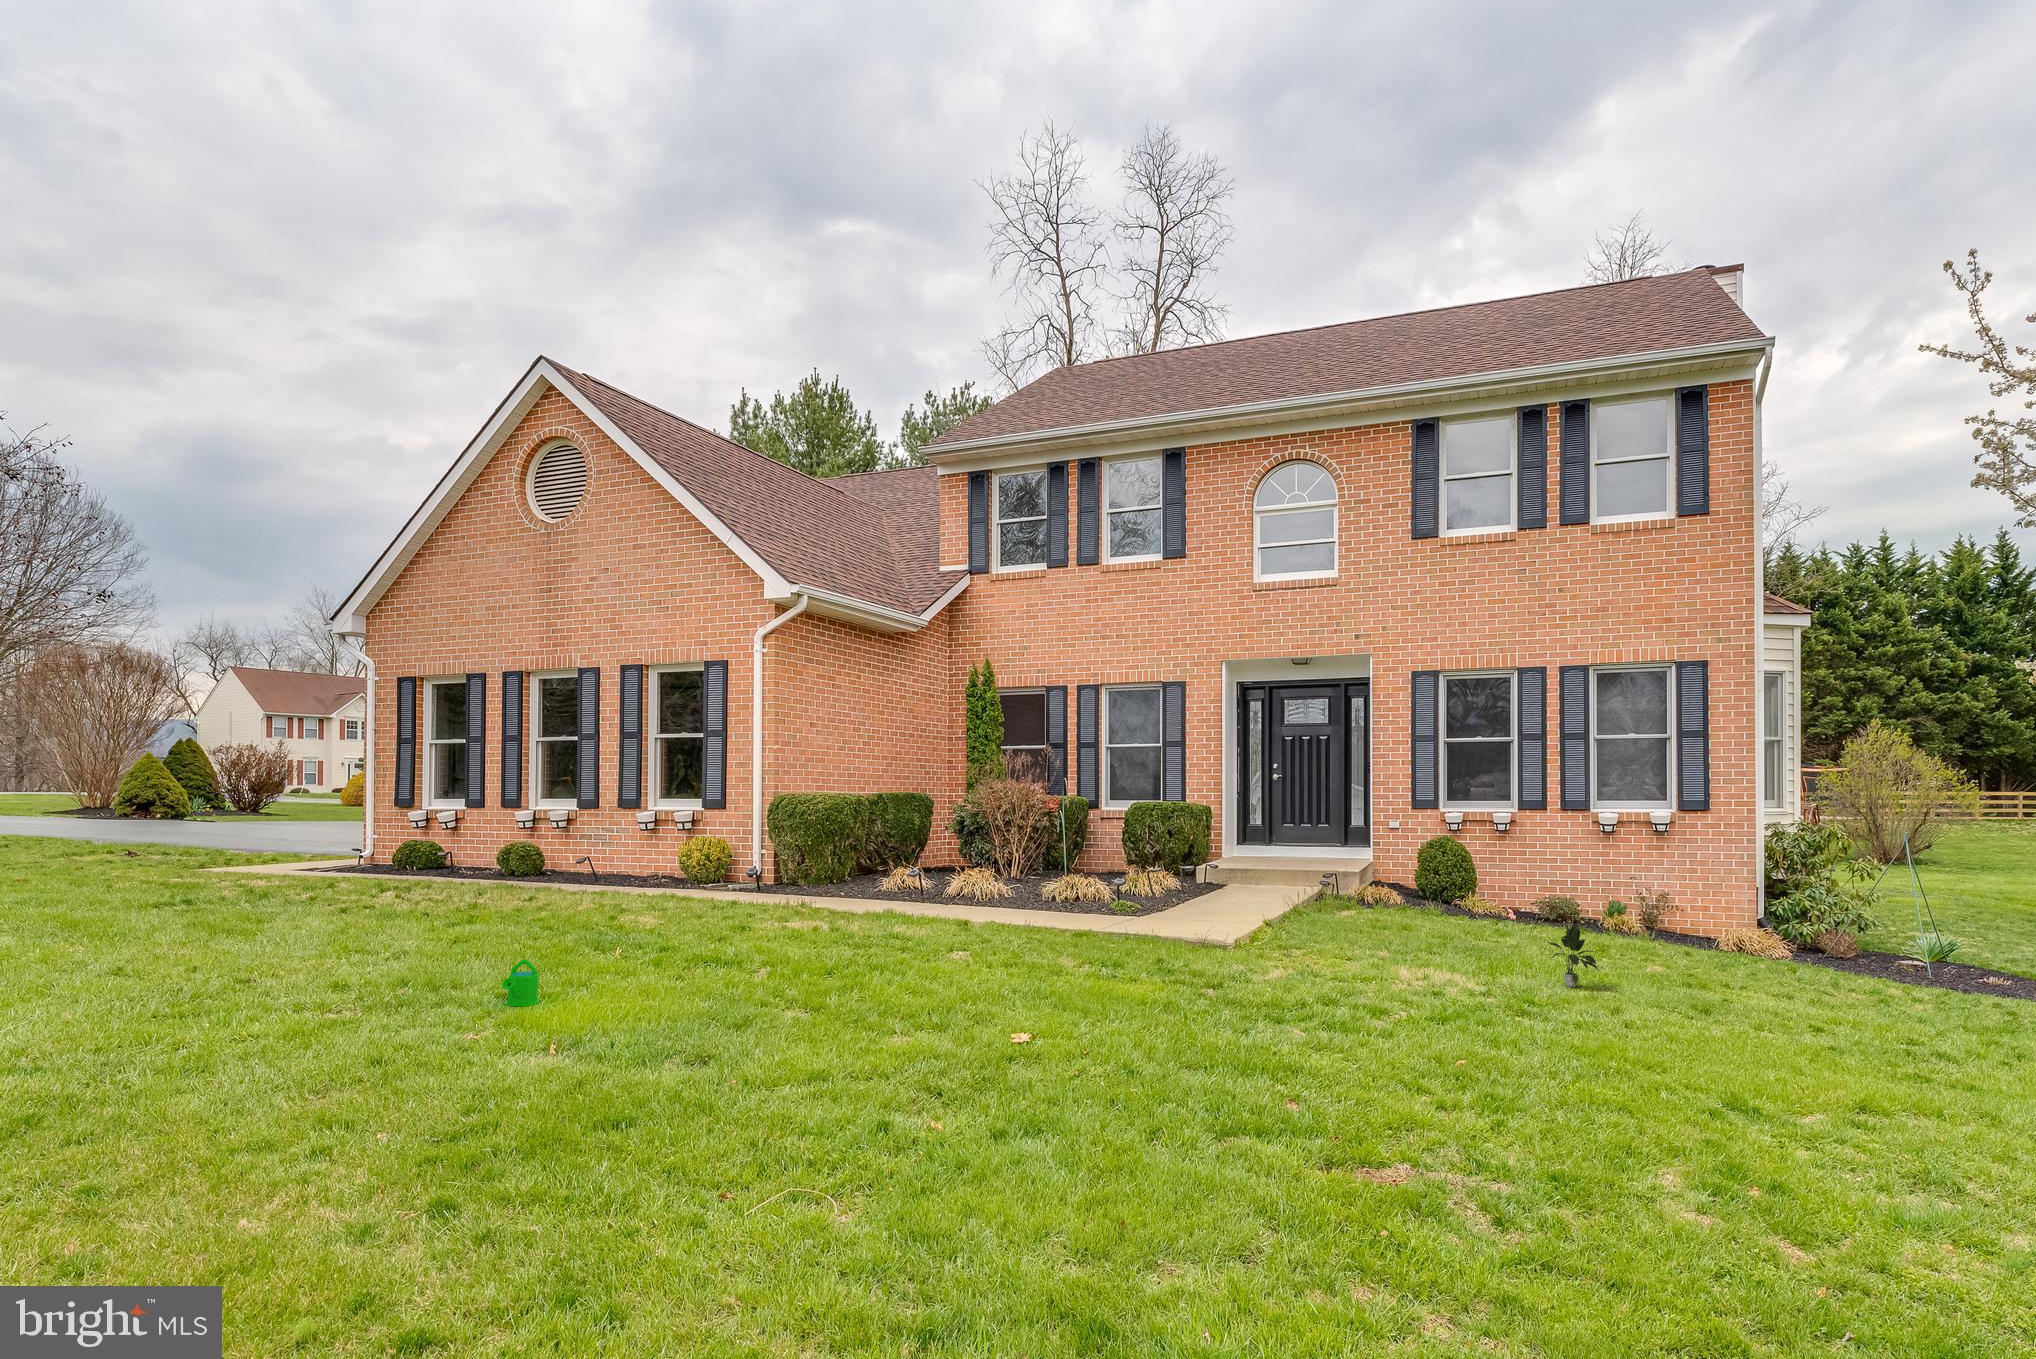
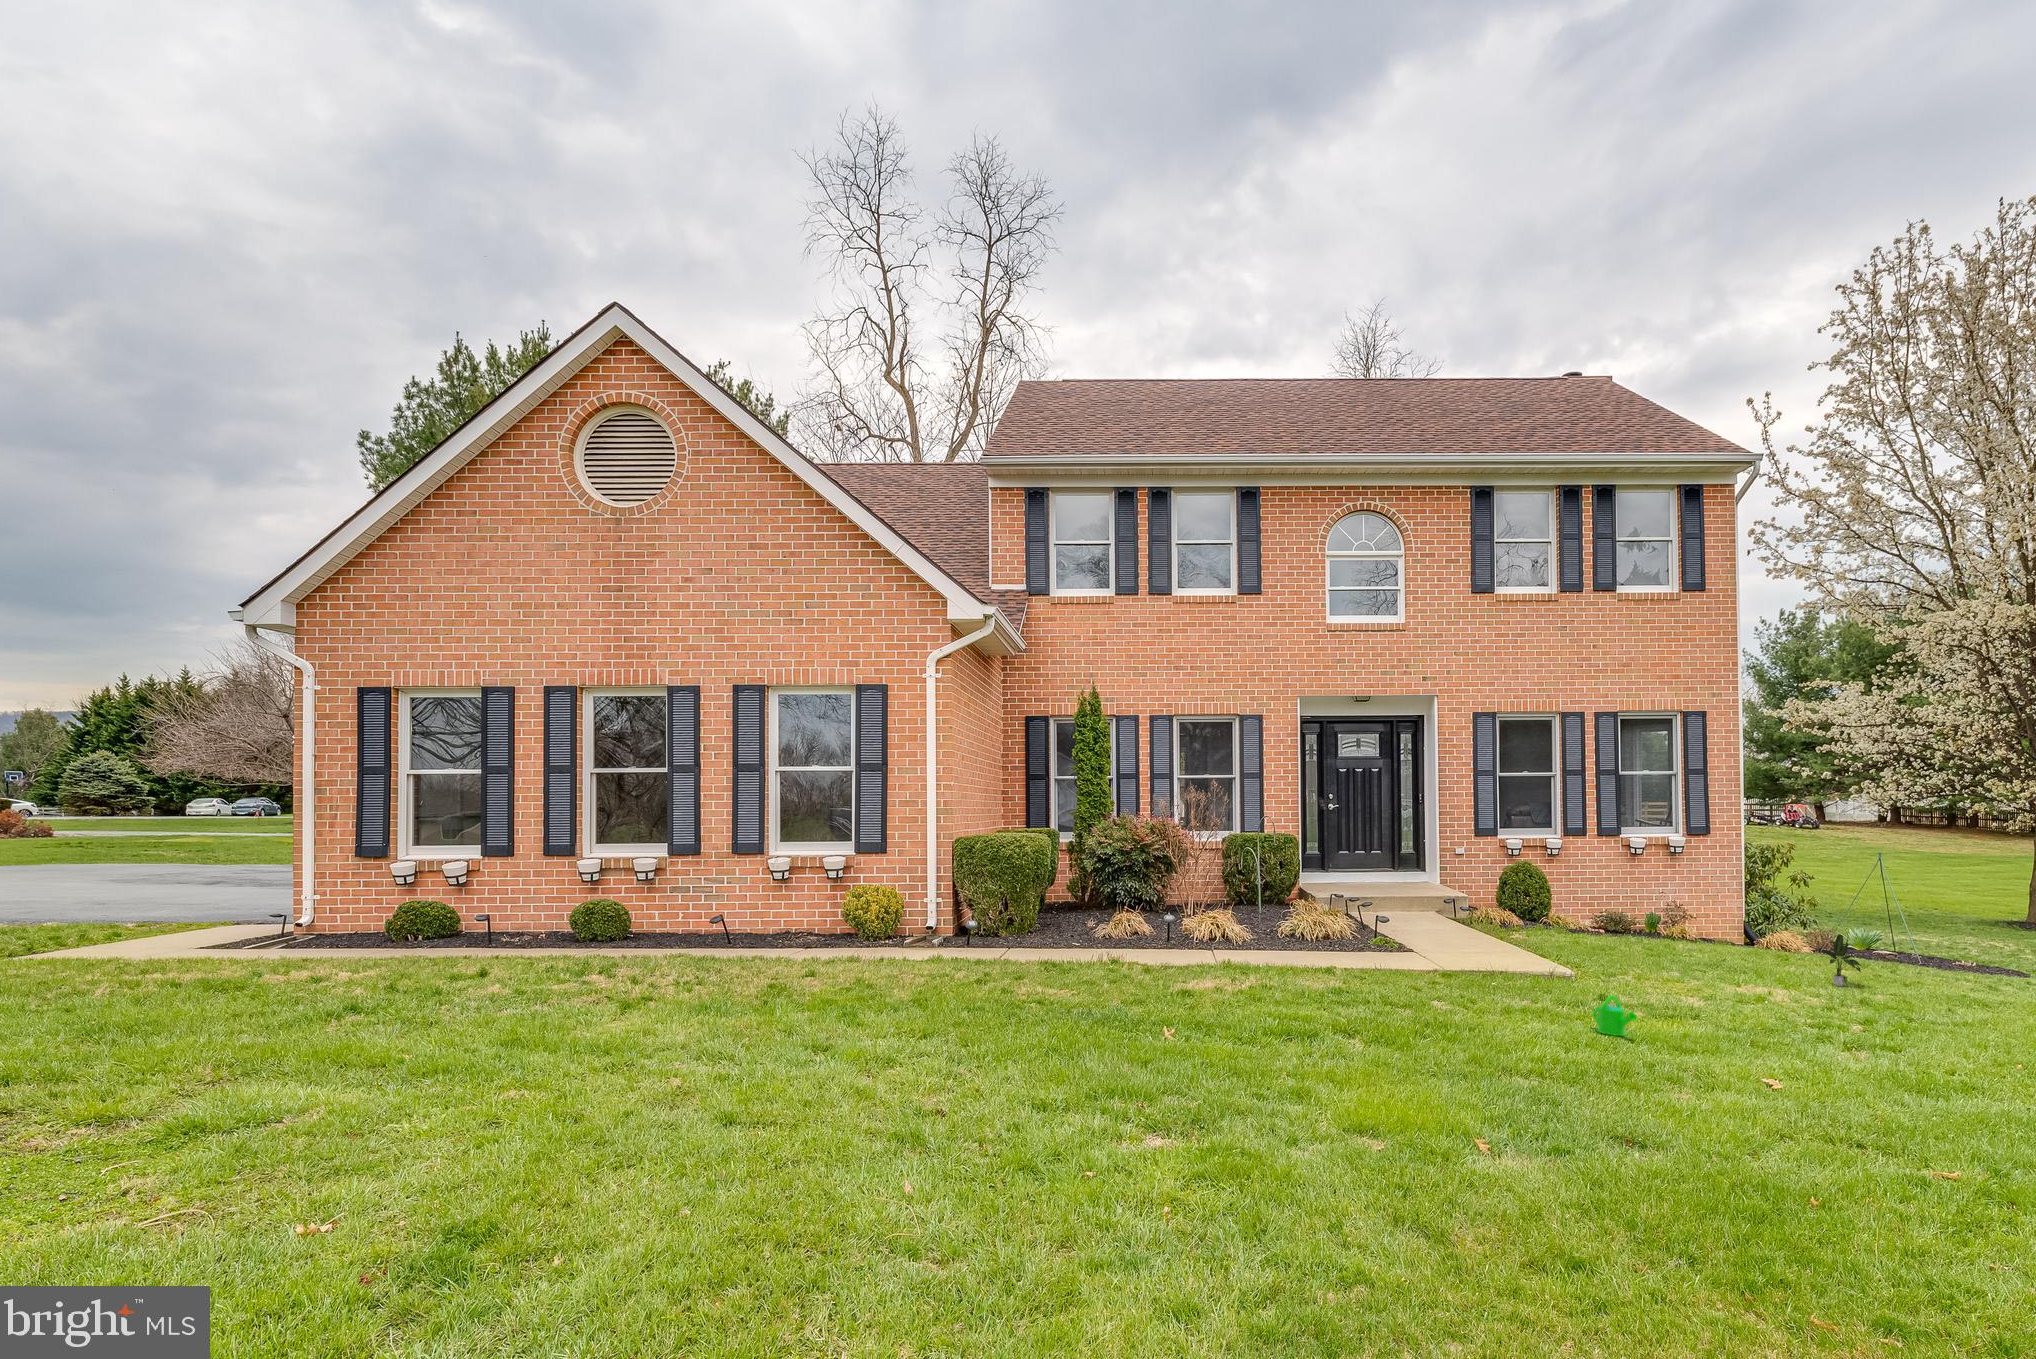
watering can: present [502,959,540,1007] -> present [1592,996,1637,1036]

